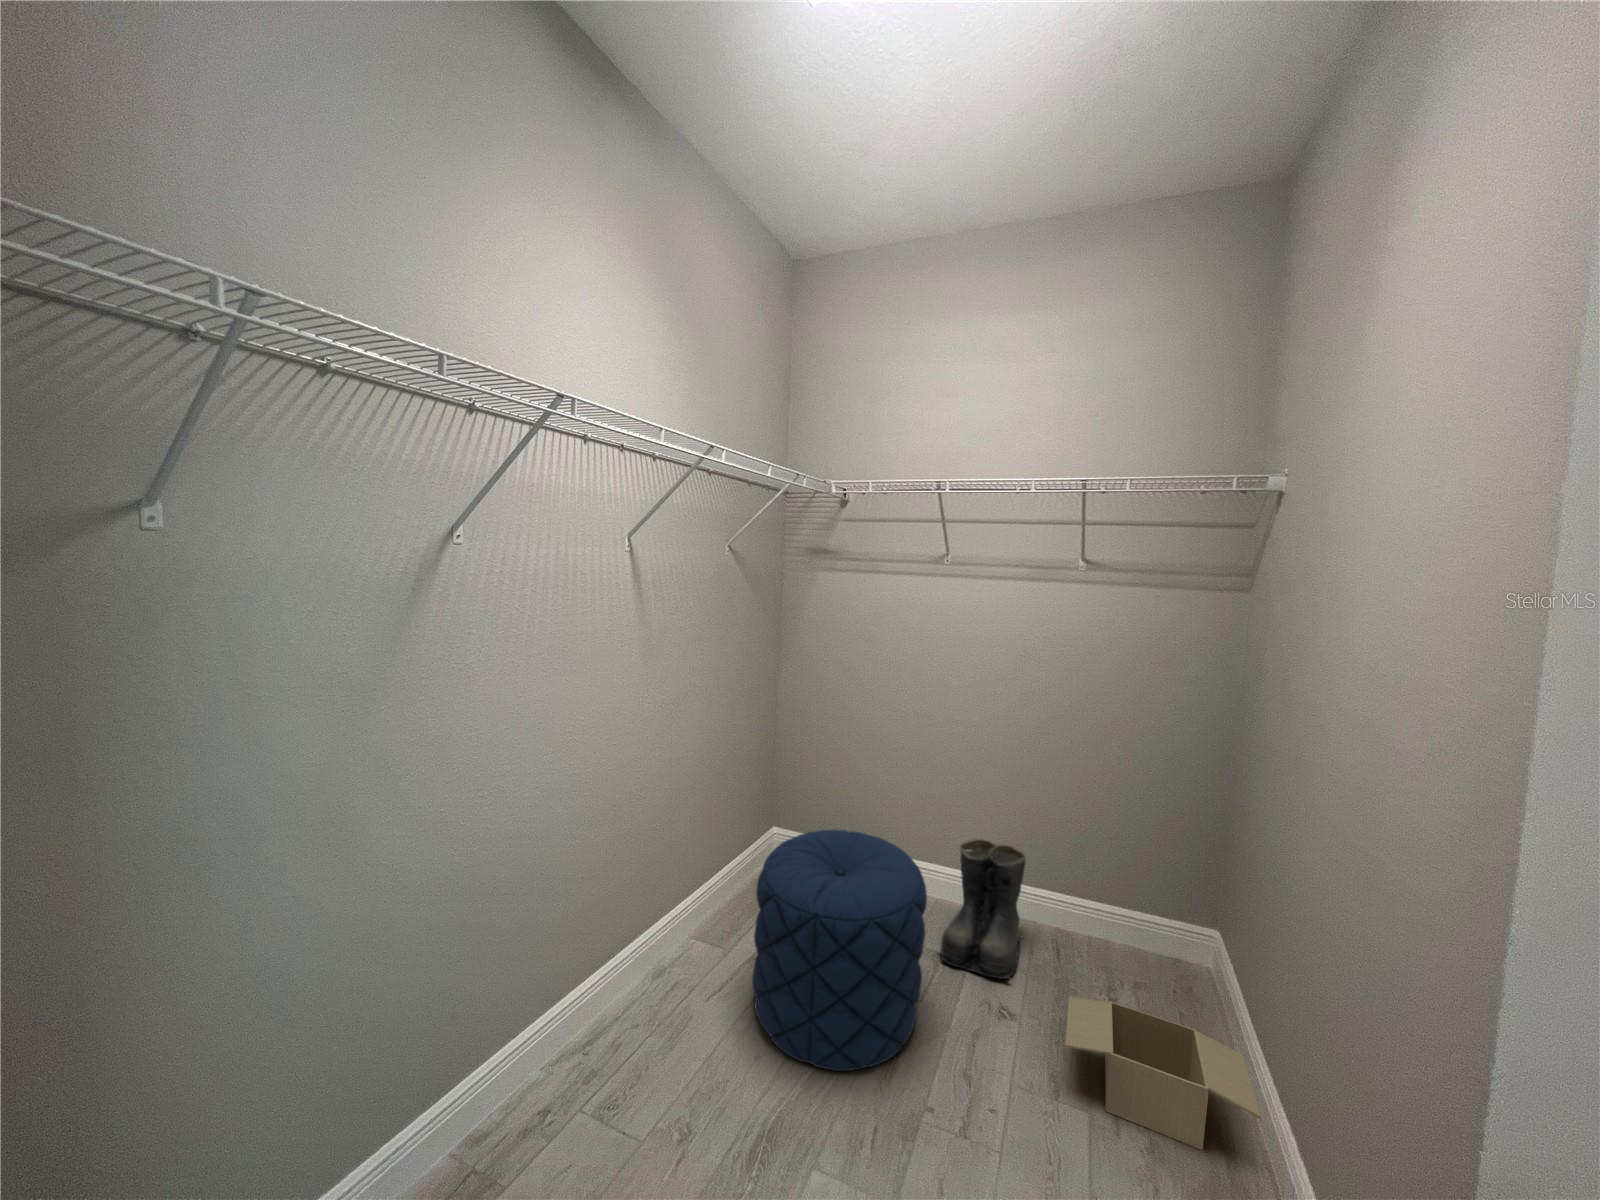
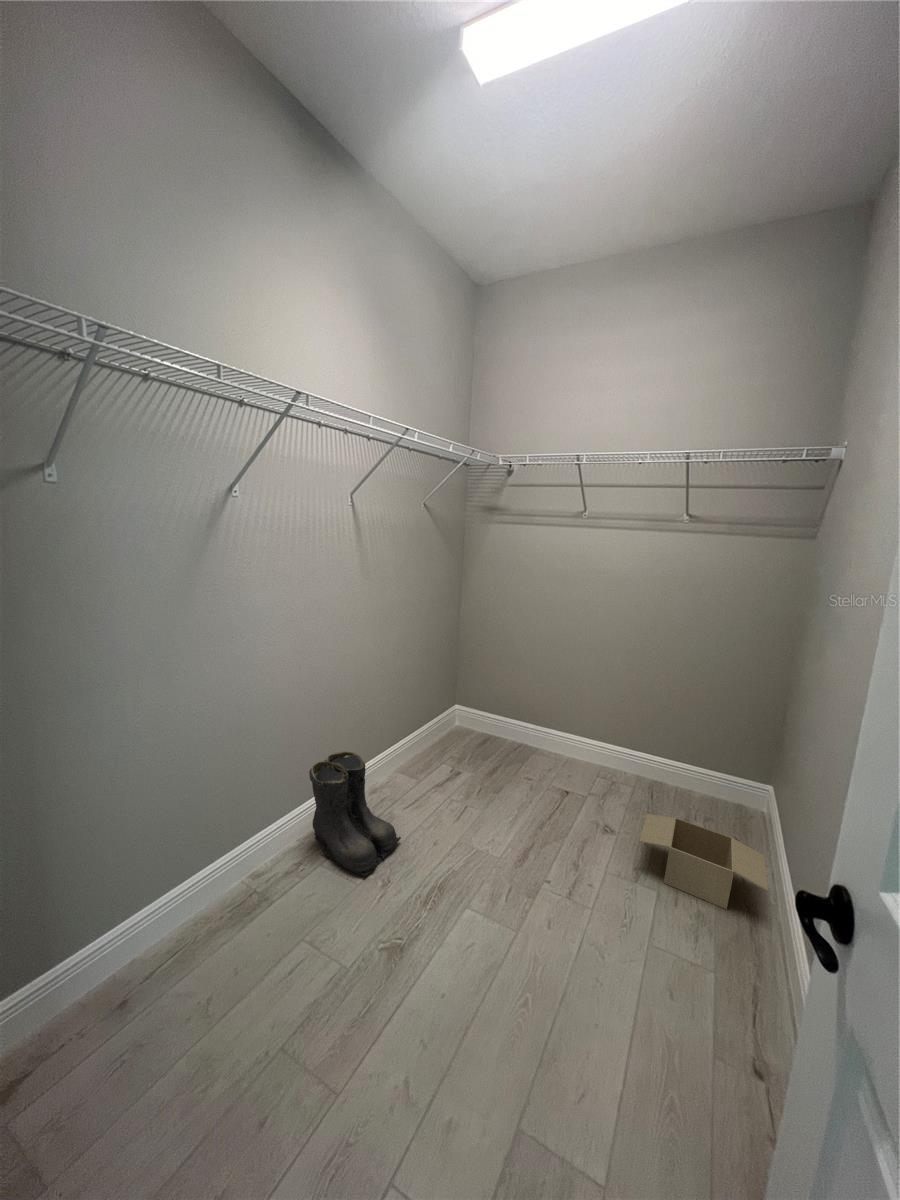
pouf: present [752,830,927,1071] -> none [435,700,552,848]
boots: present [941,839,1026,979] -> present [309,751,401,876]

